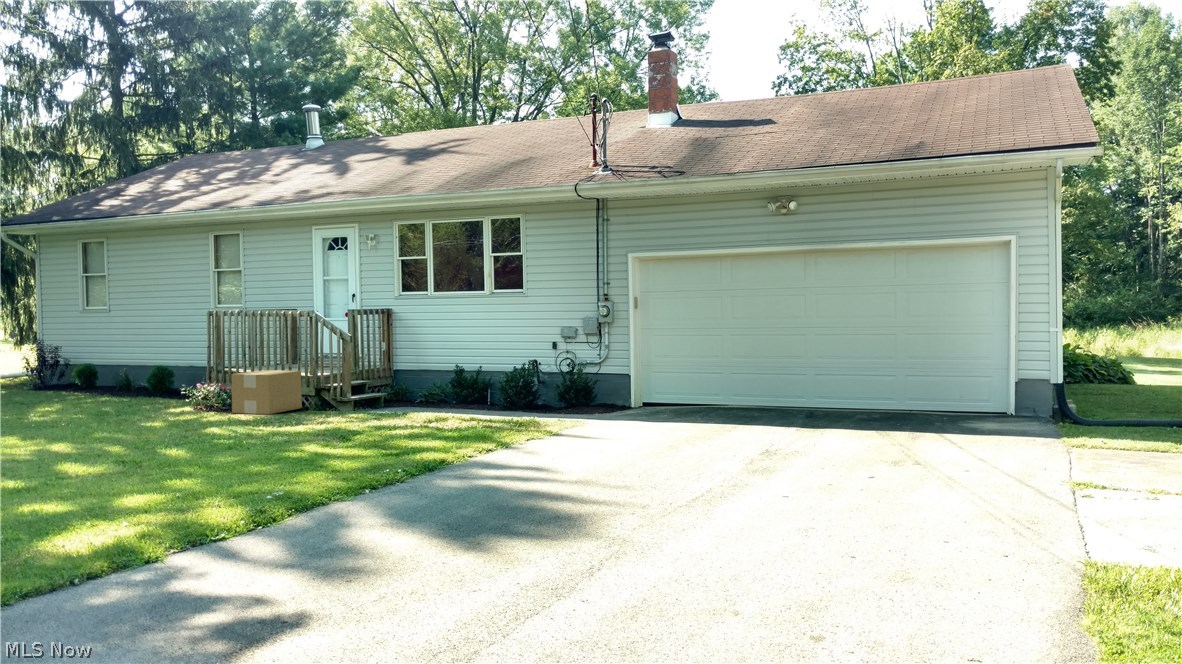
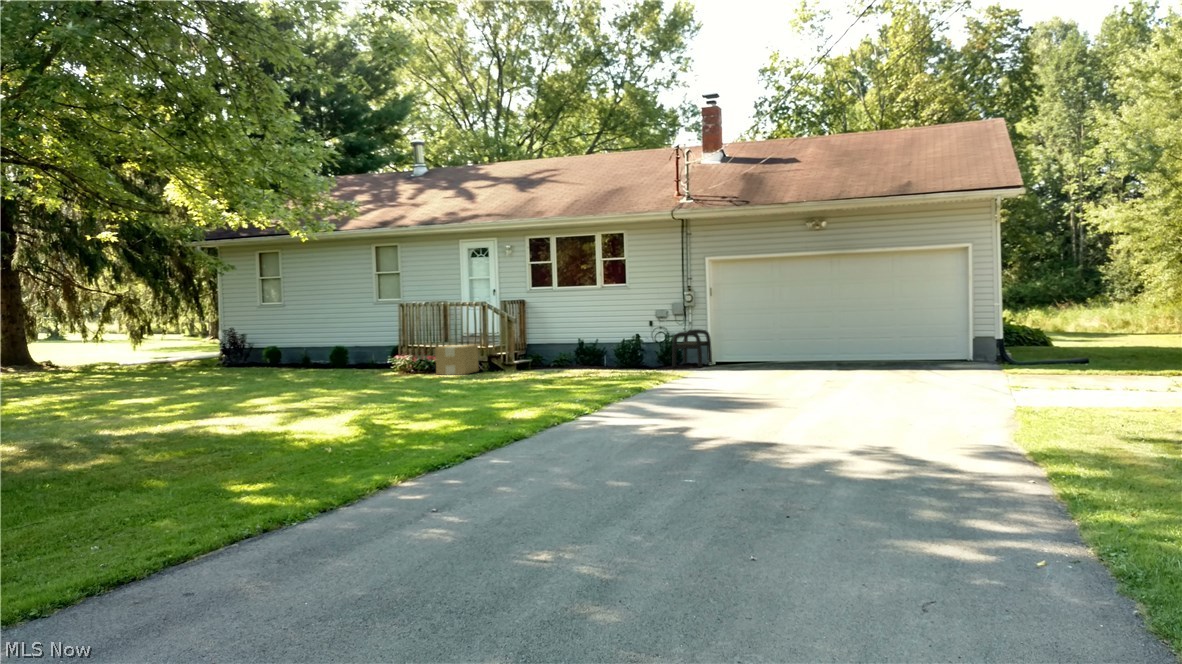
bench: none [568,356,633,413] -> present [672,329,712,367]

